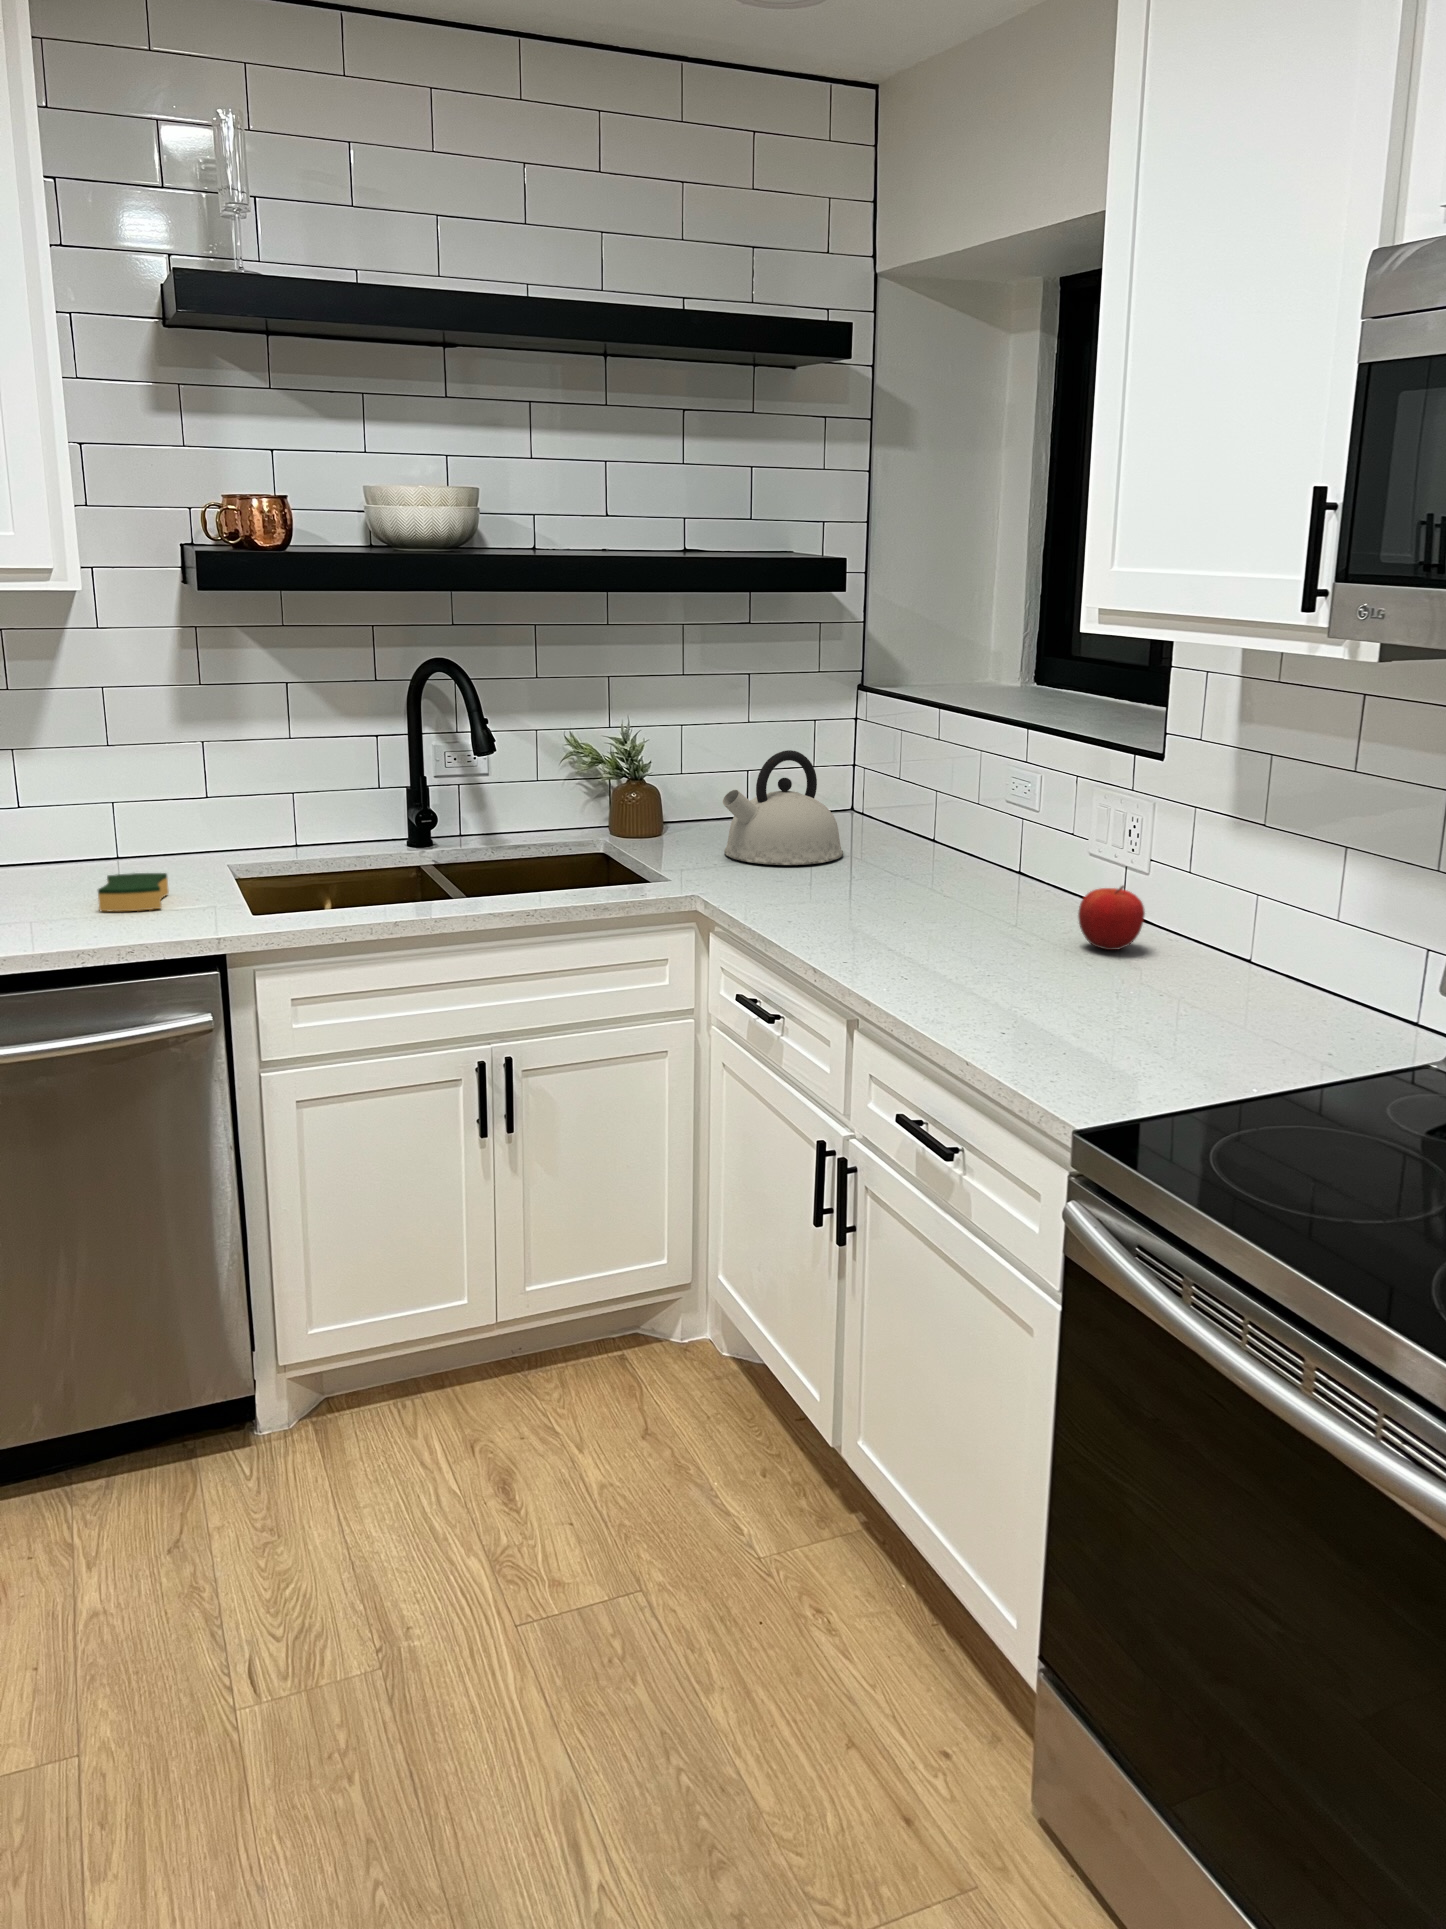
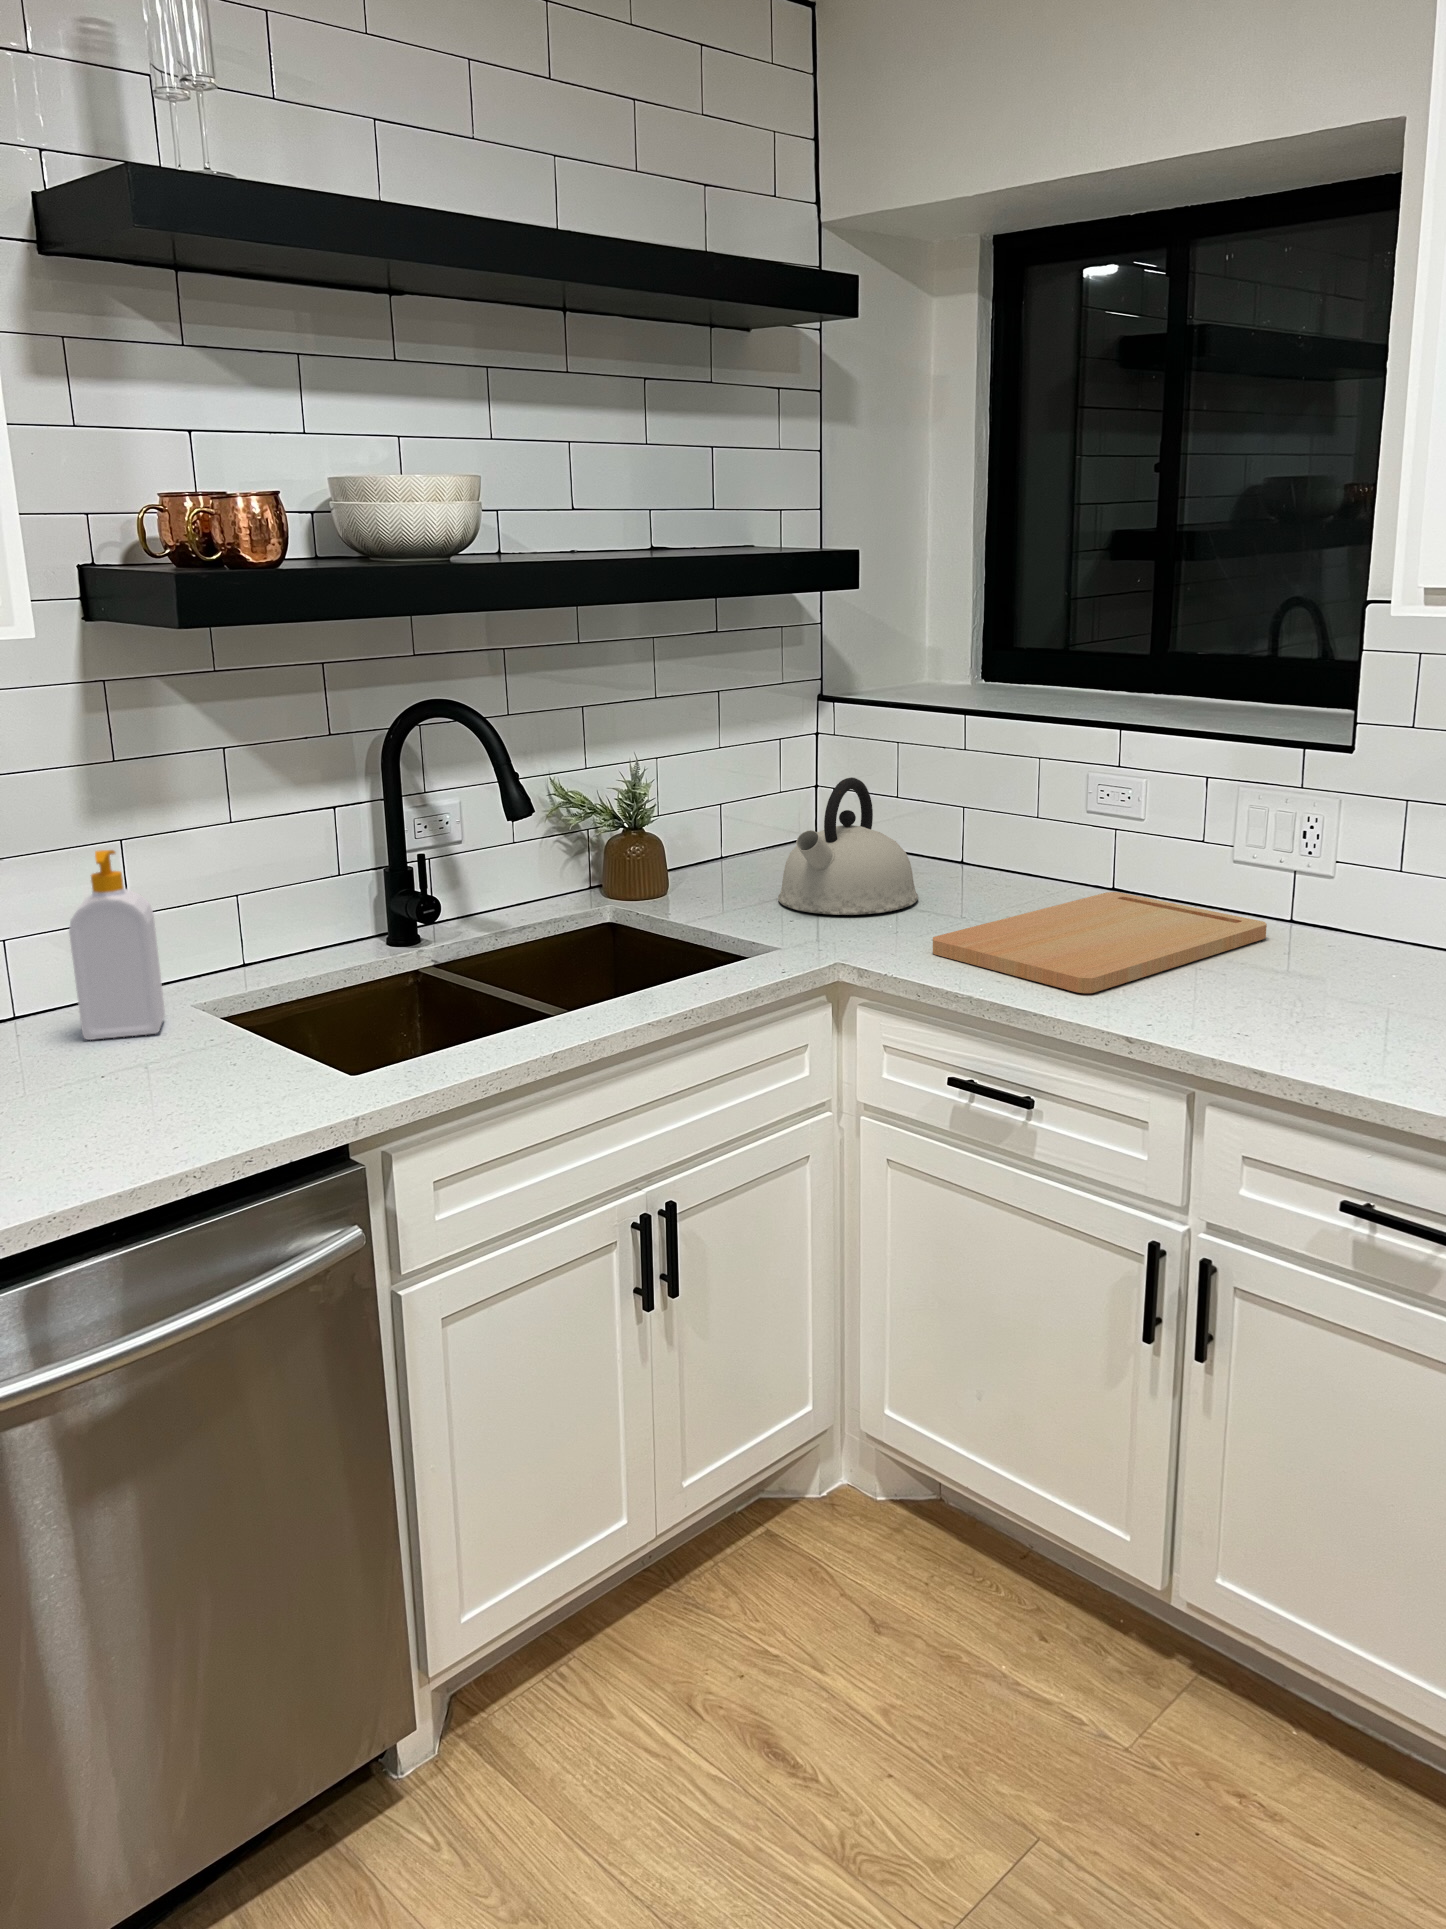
soap bottle: none [127,743,198,876] -> present [69,850,165,1040]
cutting board: none [771,870,1066,936] -> present [933,892,1267,993]
sponge: present [98,873,169,911] -> none [99,1033,213,1105]
fruit: present [1078,886,1145,950] -> none [1333,893,1410,967]

